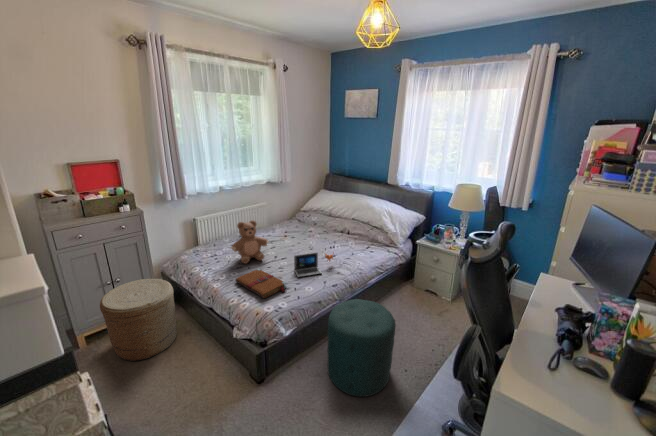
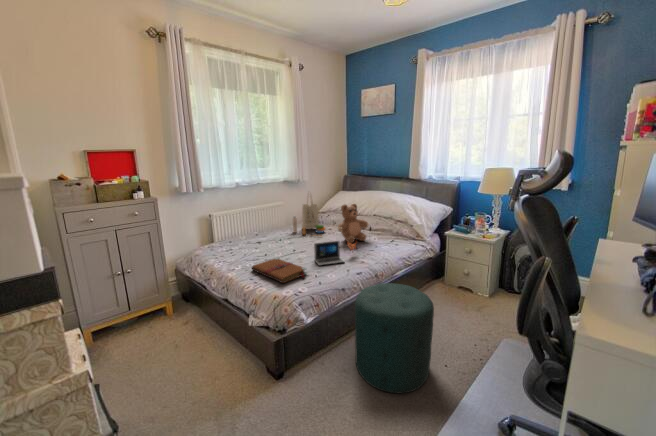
tote bag: none [275,196,306,241] -> present [293,196,325,235]
teddy bear: present [231,220,269,264] -> present [337,204,369,243]
woven basket: present [100,279,176,361] -> none [107,270,188,357]

